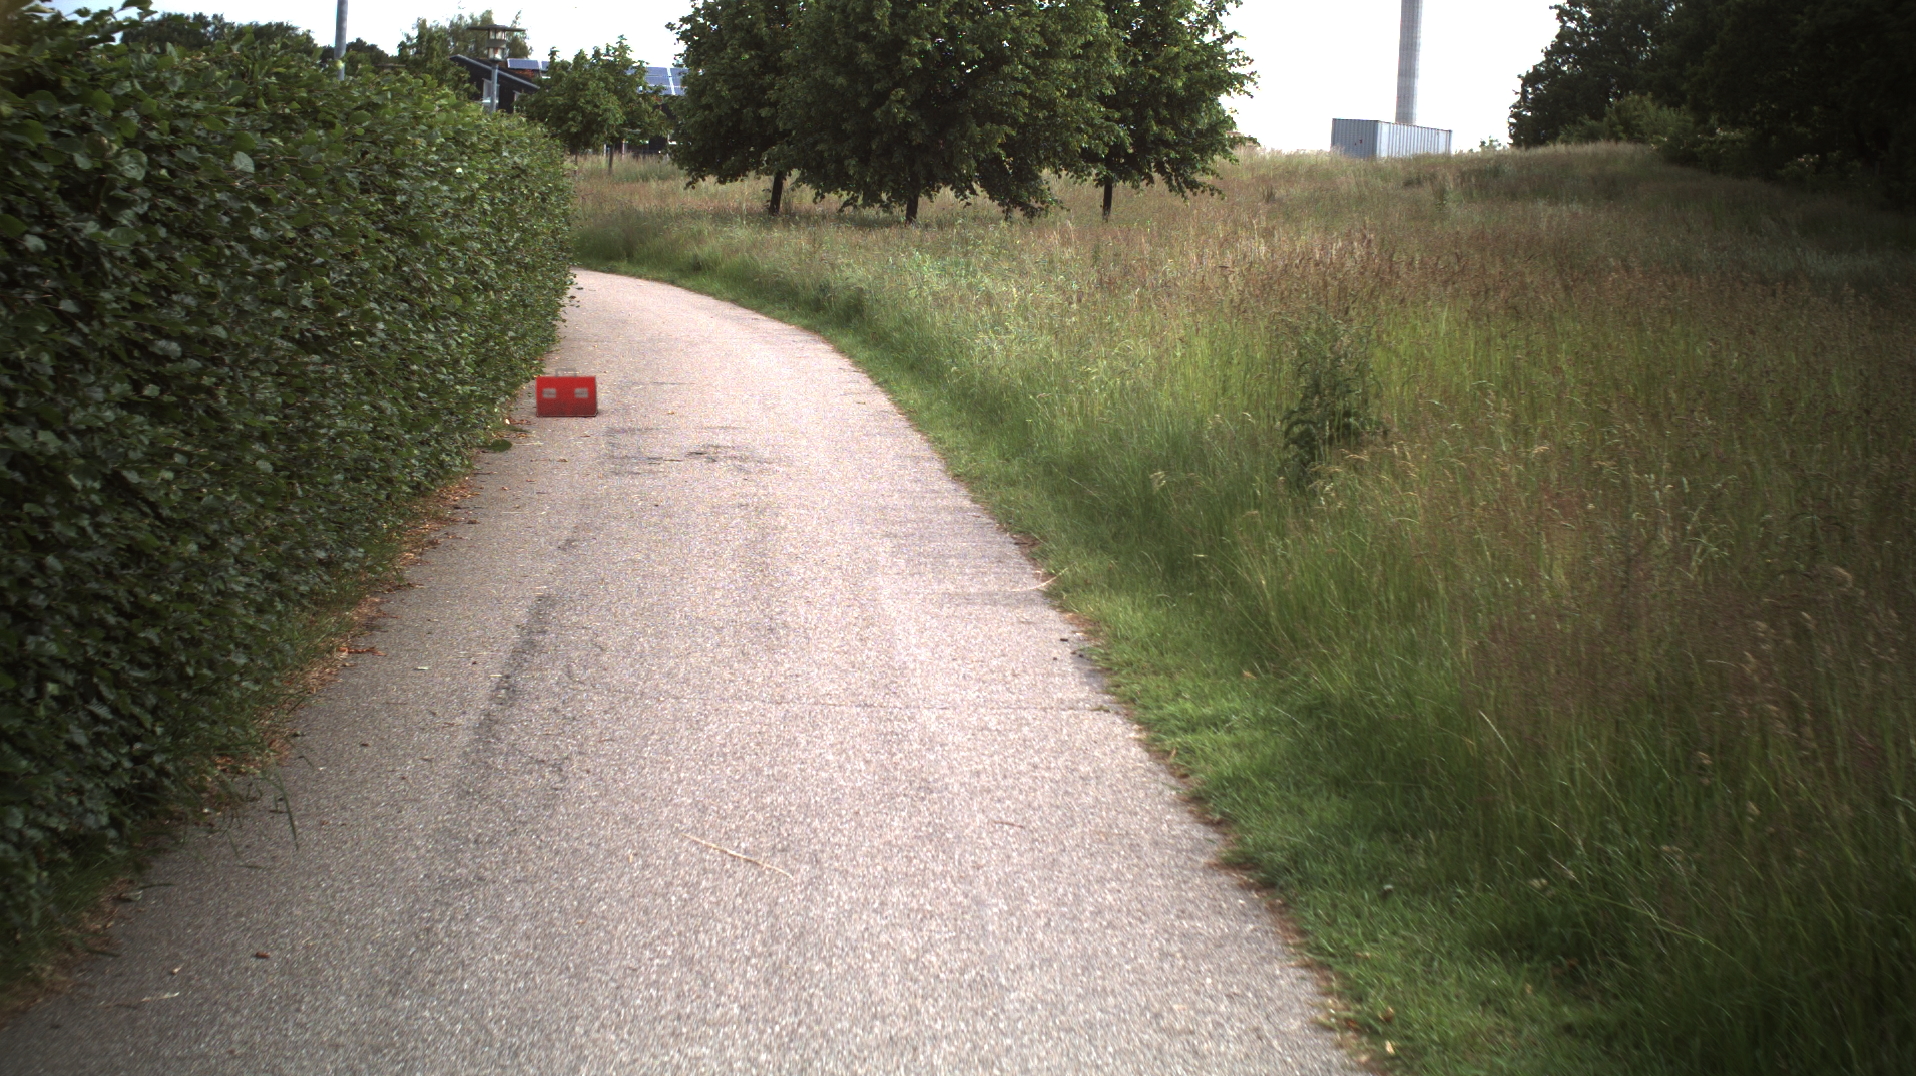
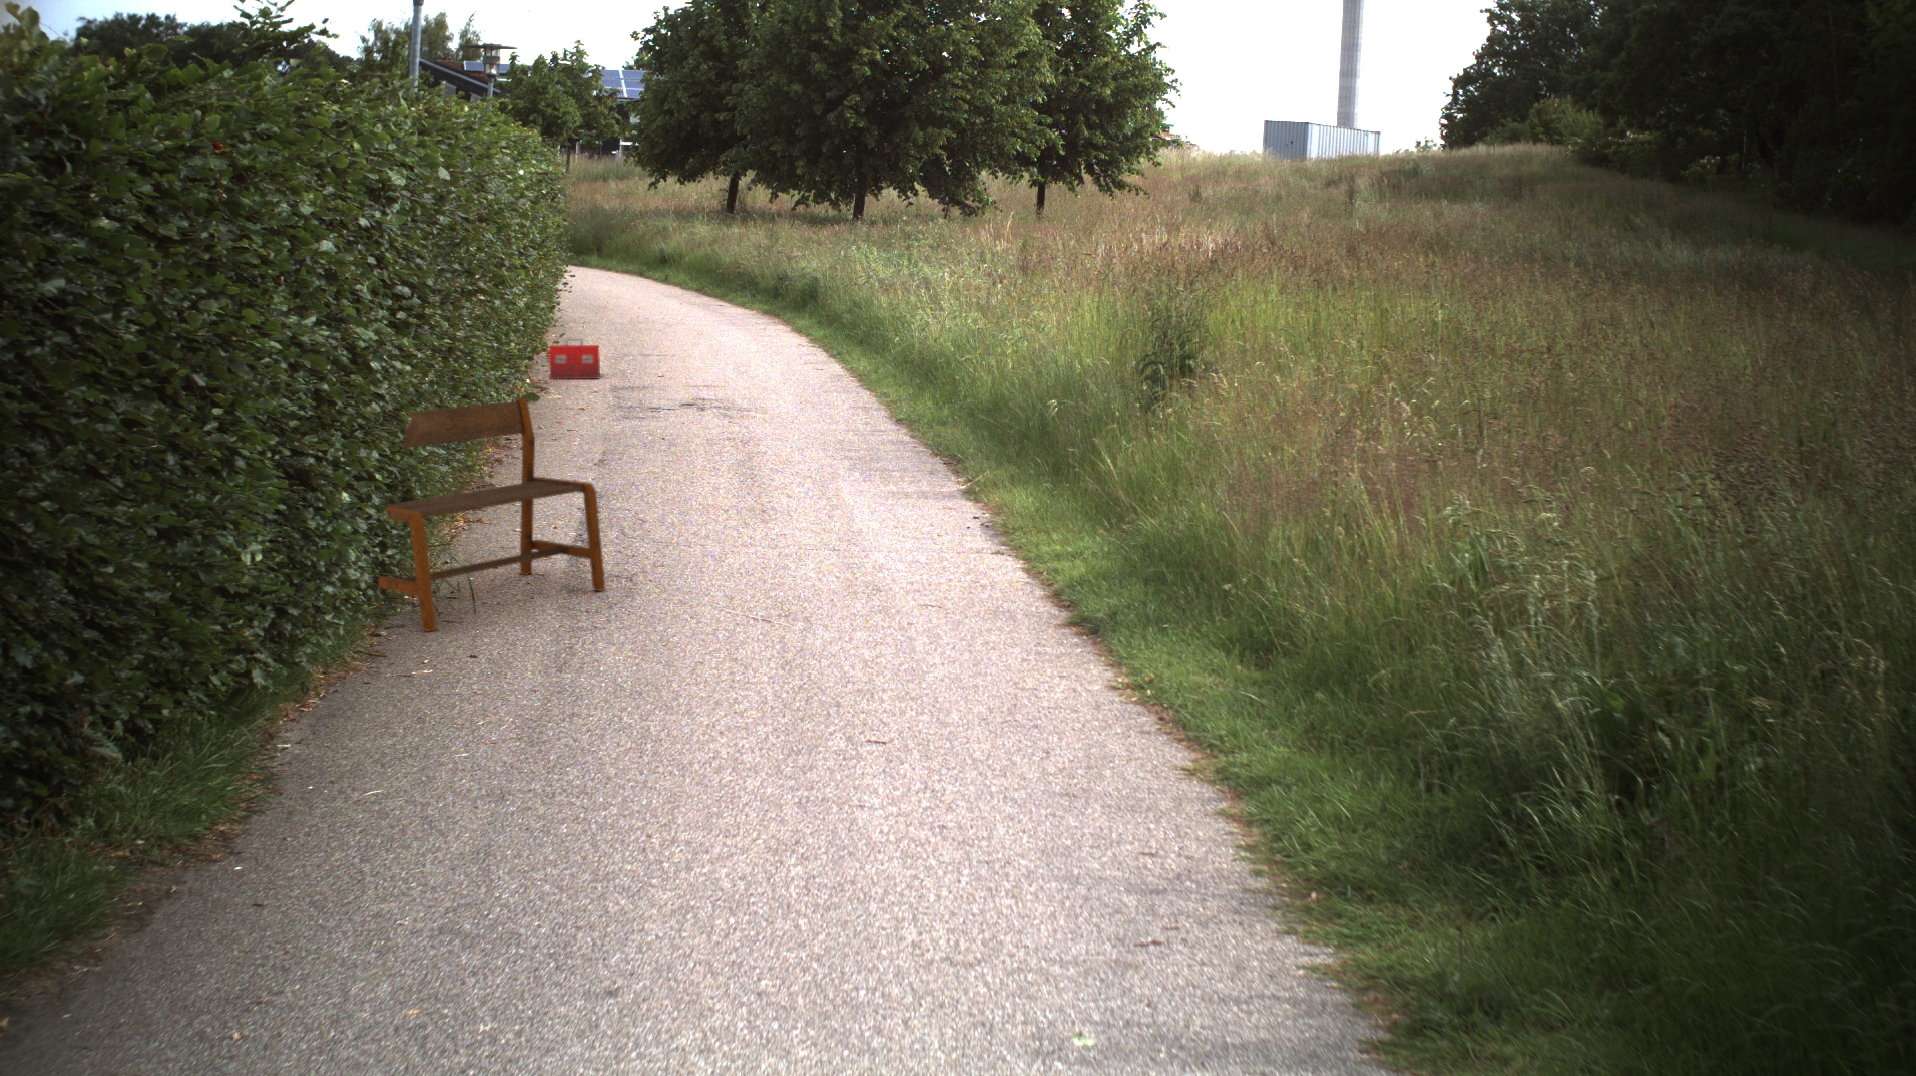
bench: none [110,500,514,893] -> present [378,398,605,631]

